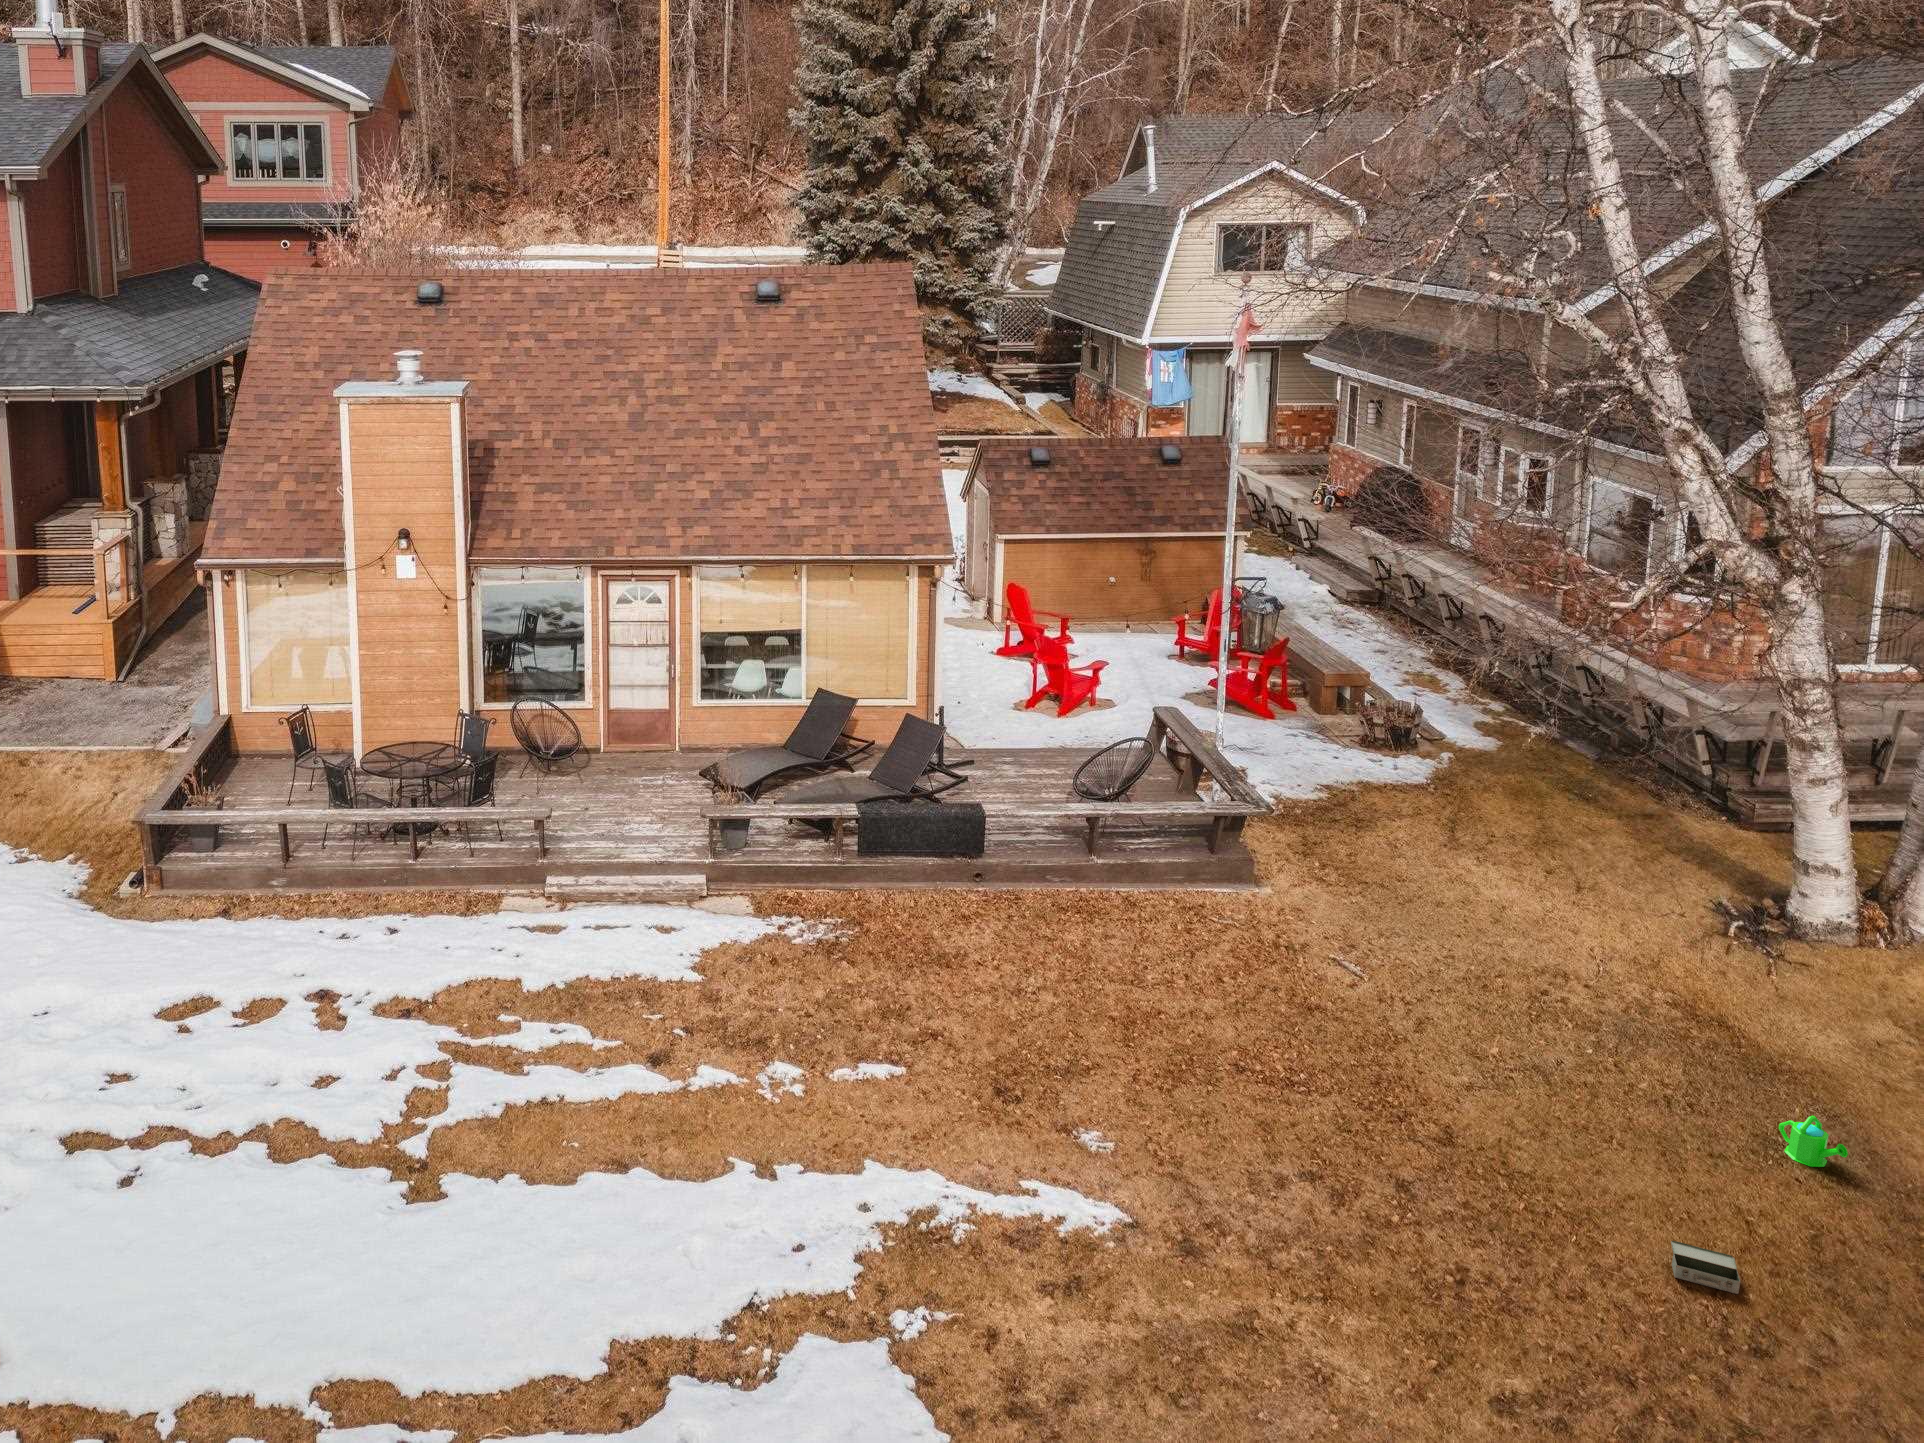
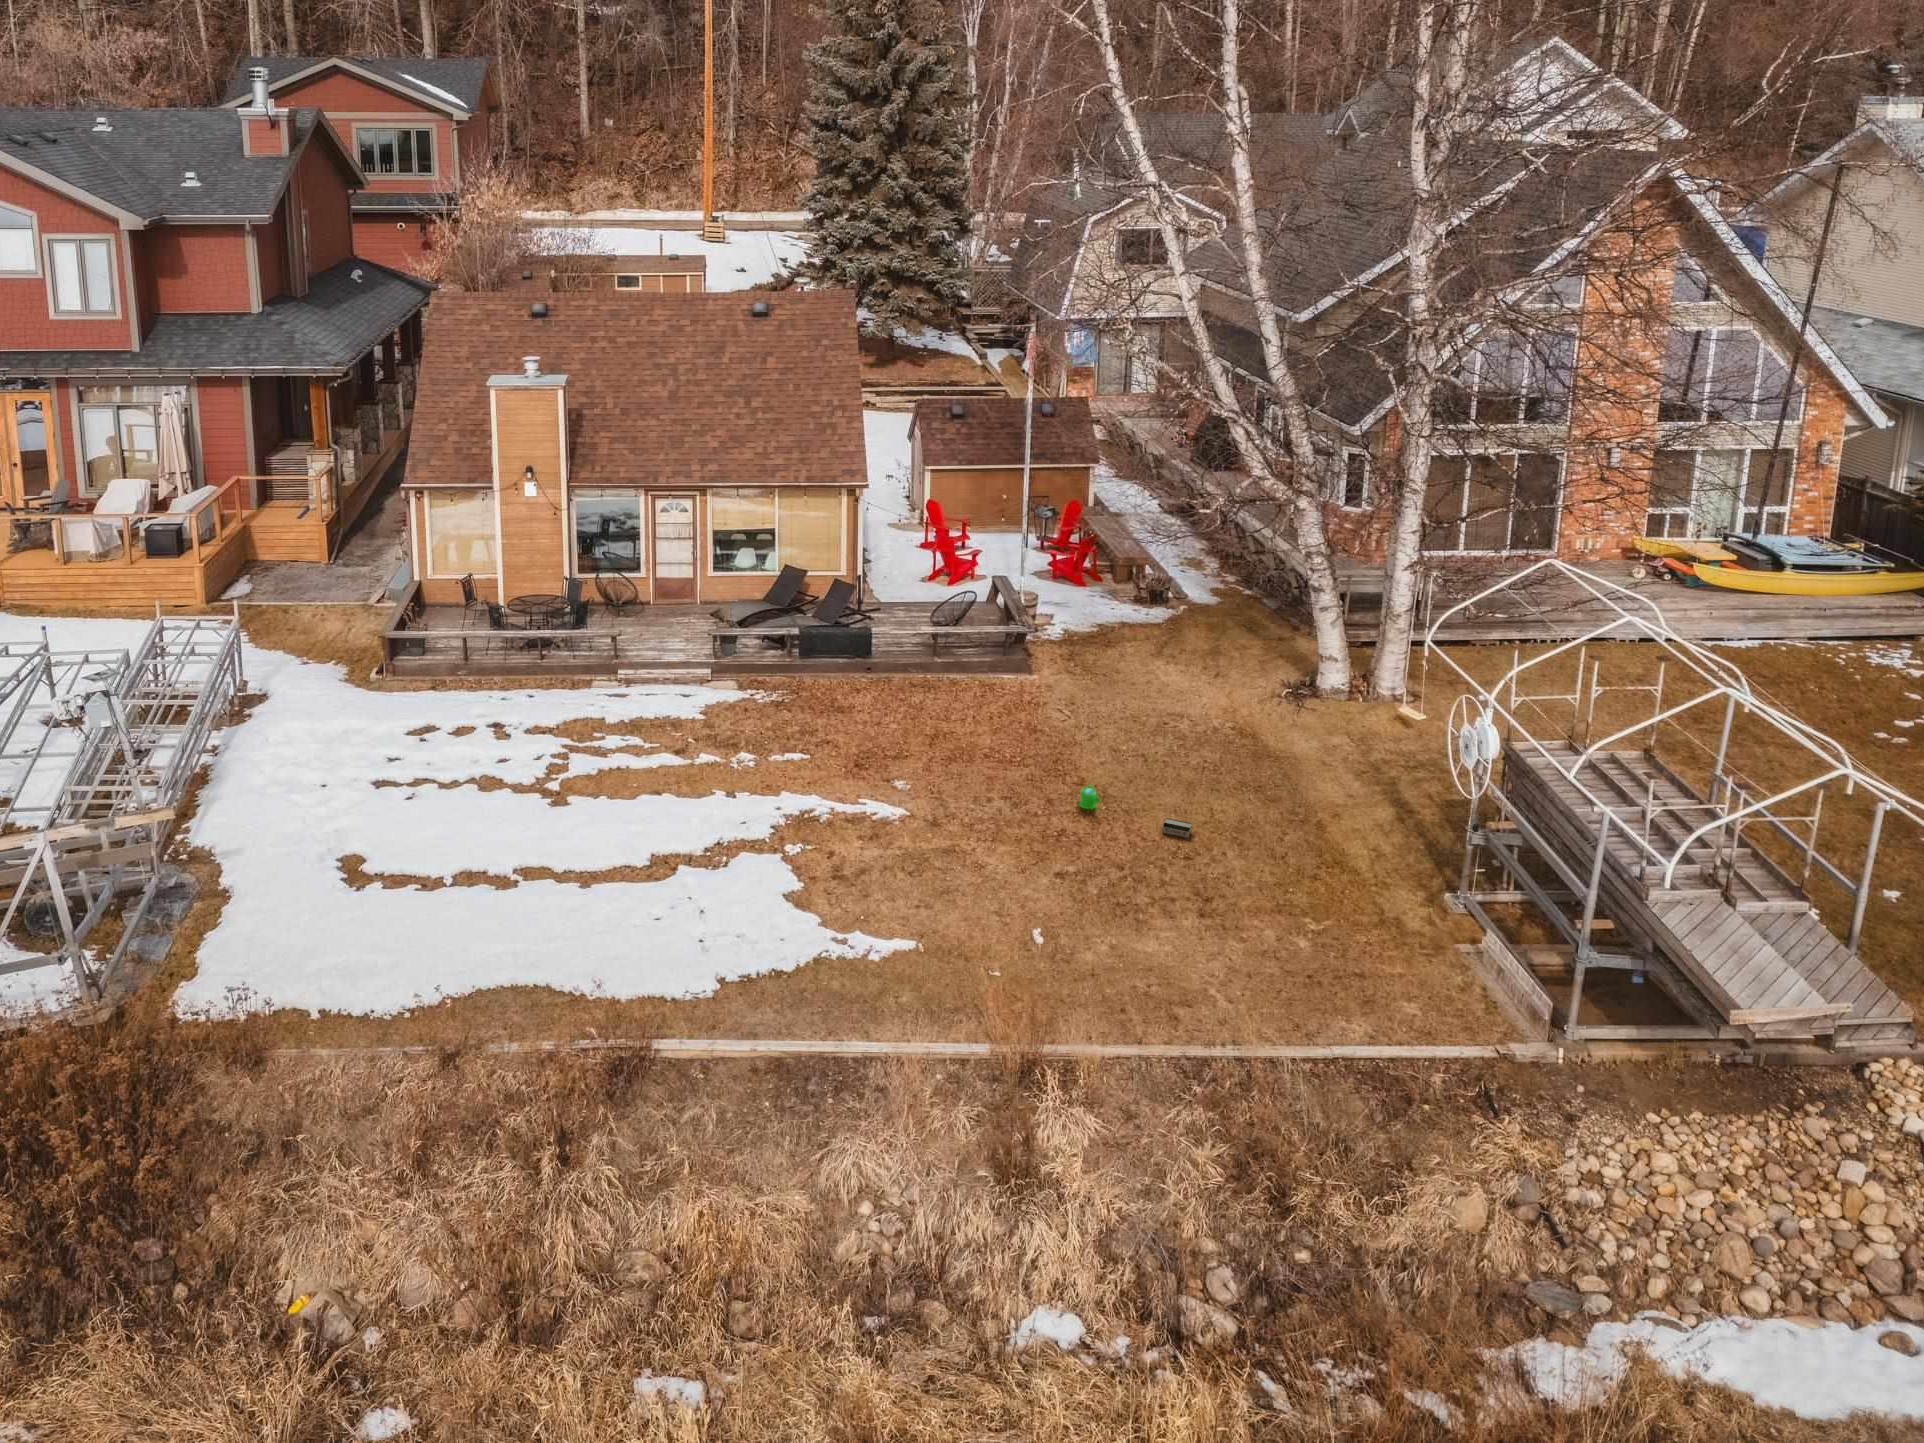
watering can: present [1779,1116,1848,1167] -> present [1079,784,1100,809]

